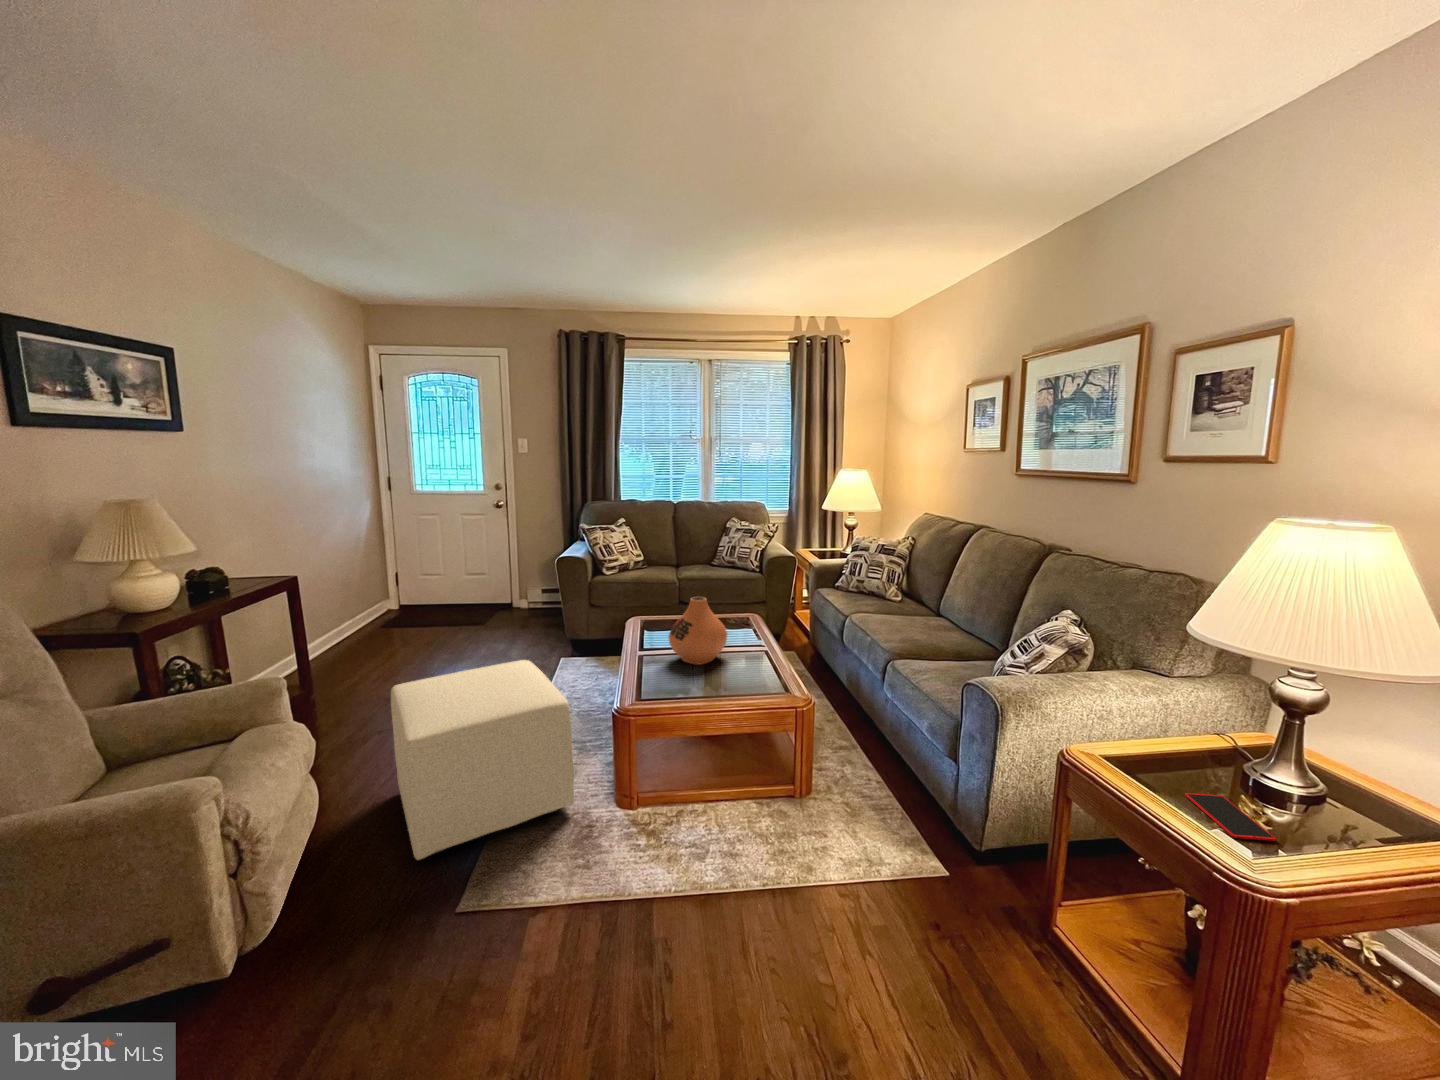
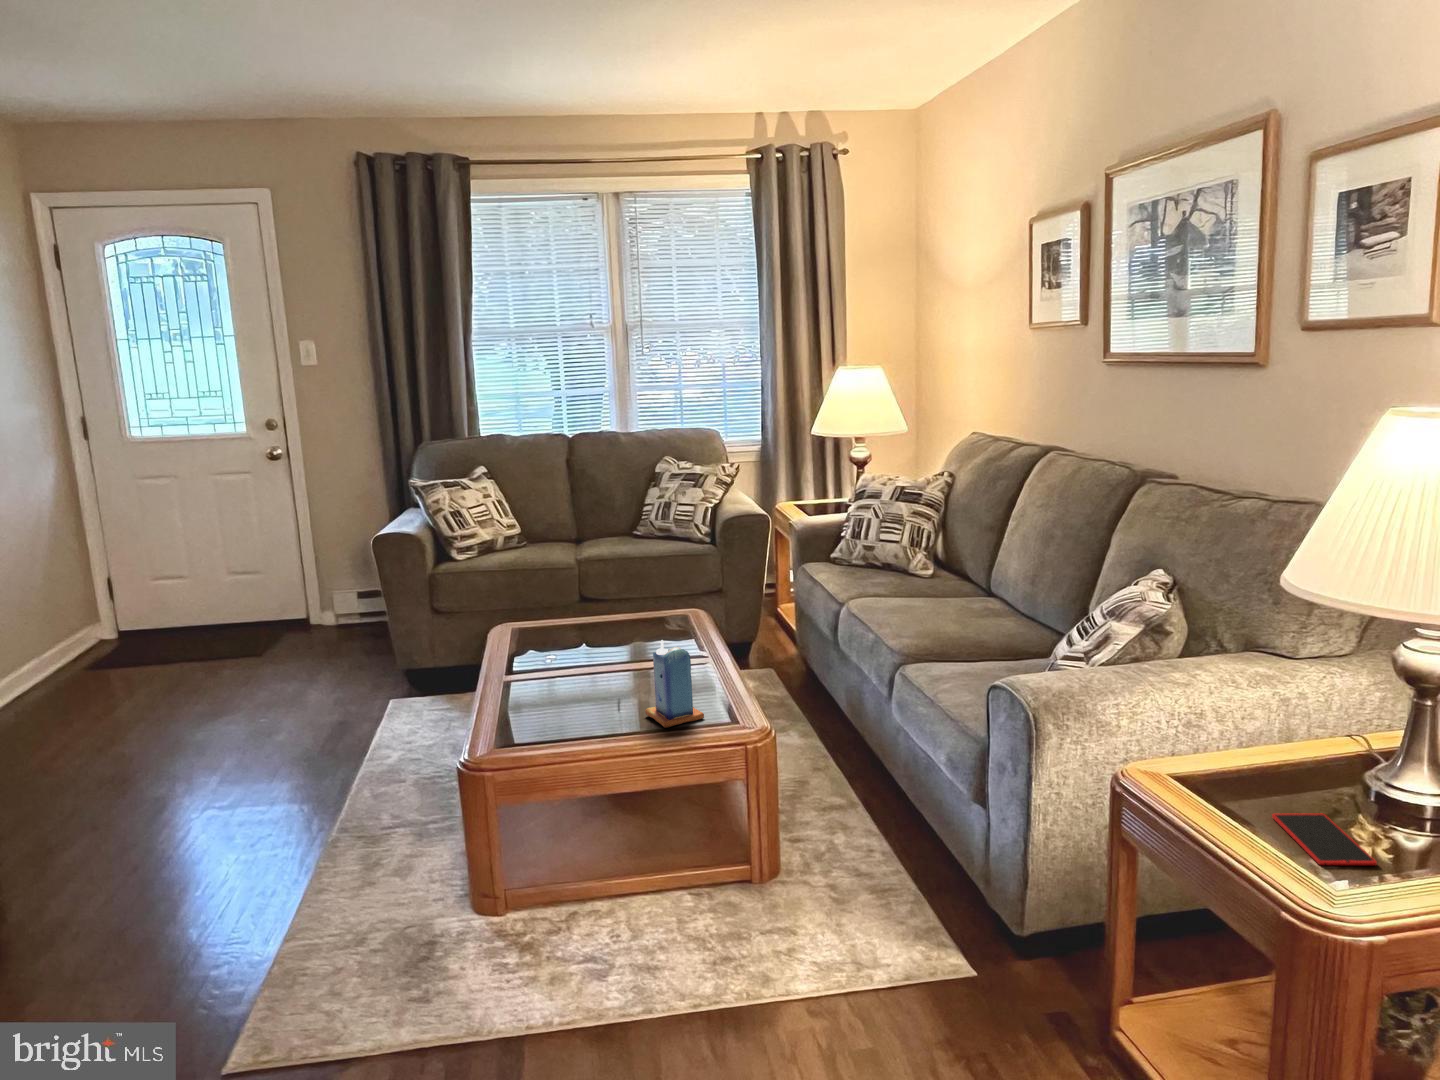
vase: present [669,597,727,665] -> none [550,584,646,691]
candle: none [729,636,767,693] -> present [645,640,704,728]
ottoman: present [391,660,574,860] -> none [100,698,406,1007]

